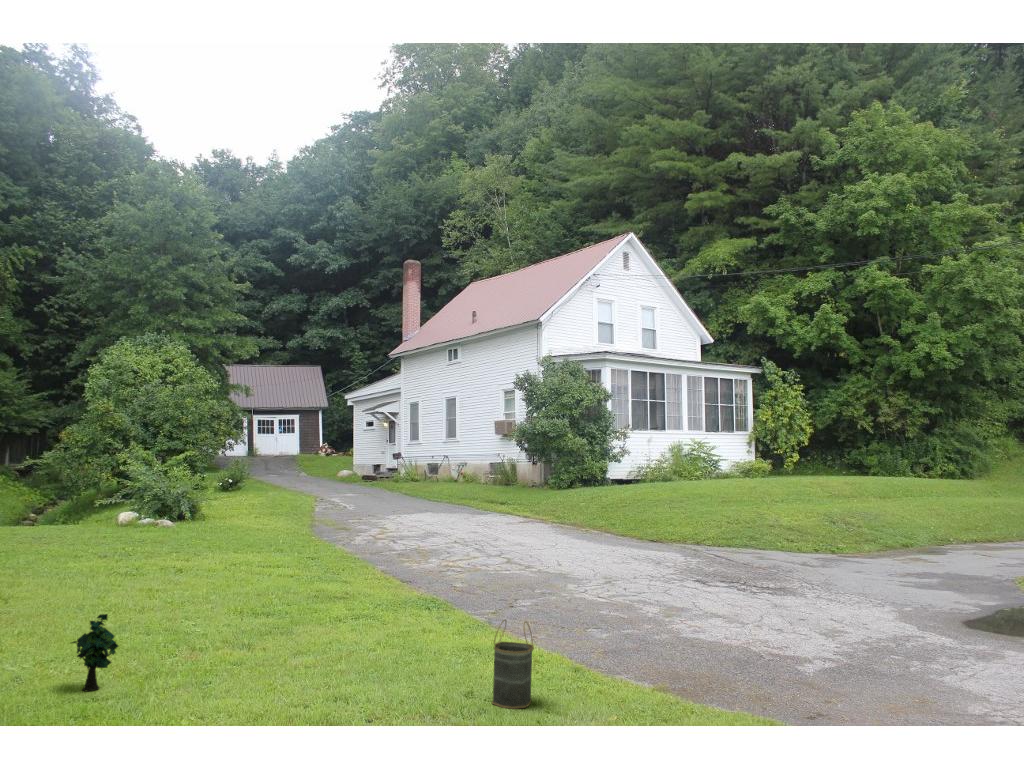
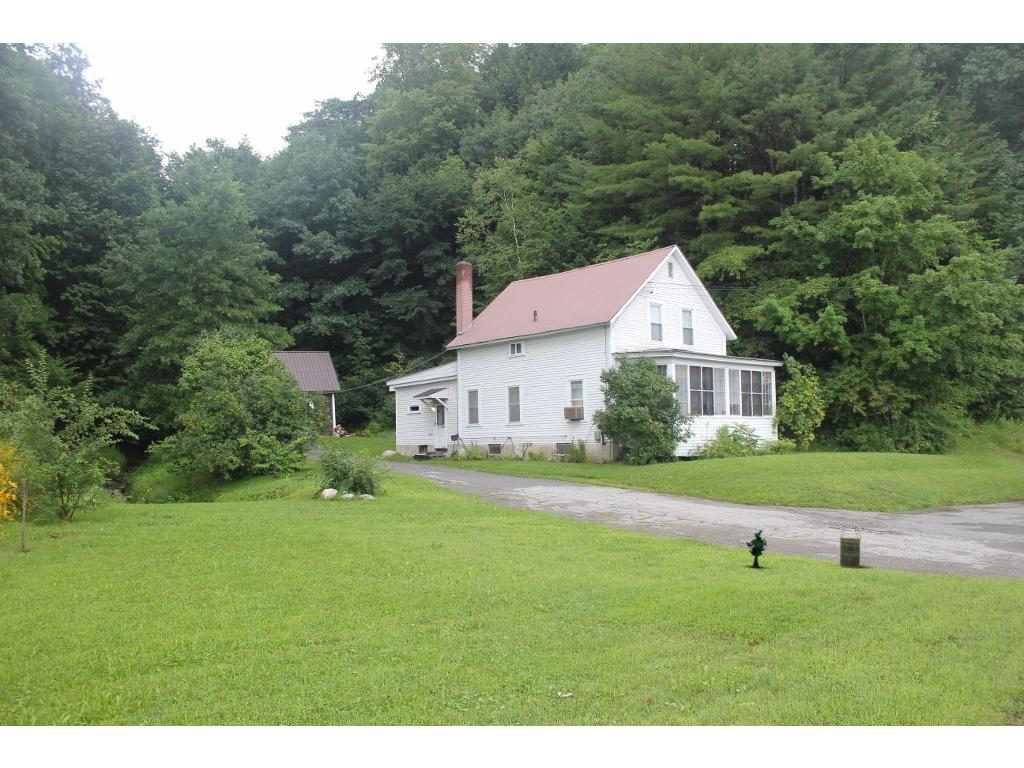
decorative plant: present [72,614,119,691] -> present [746,530,767,568]

